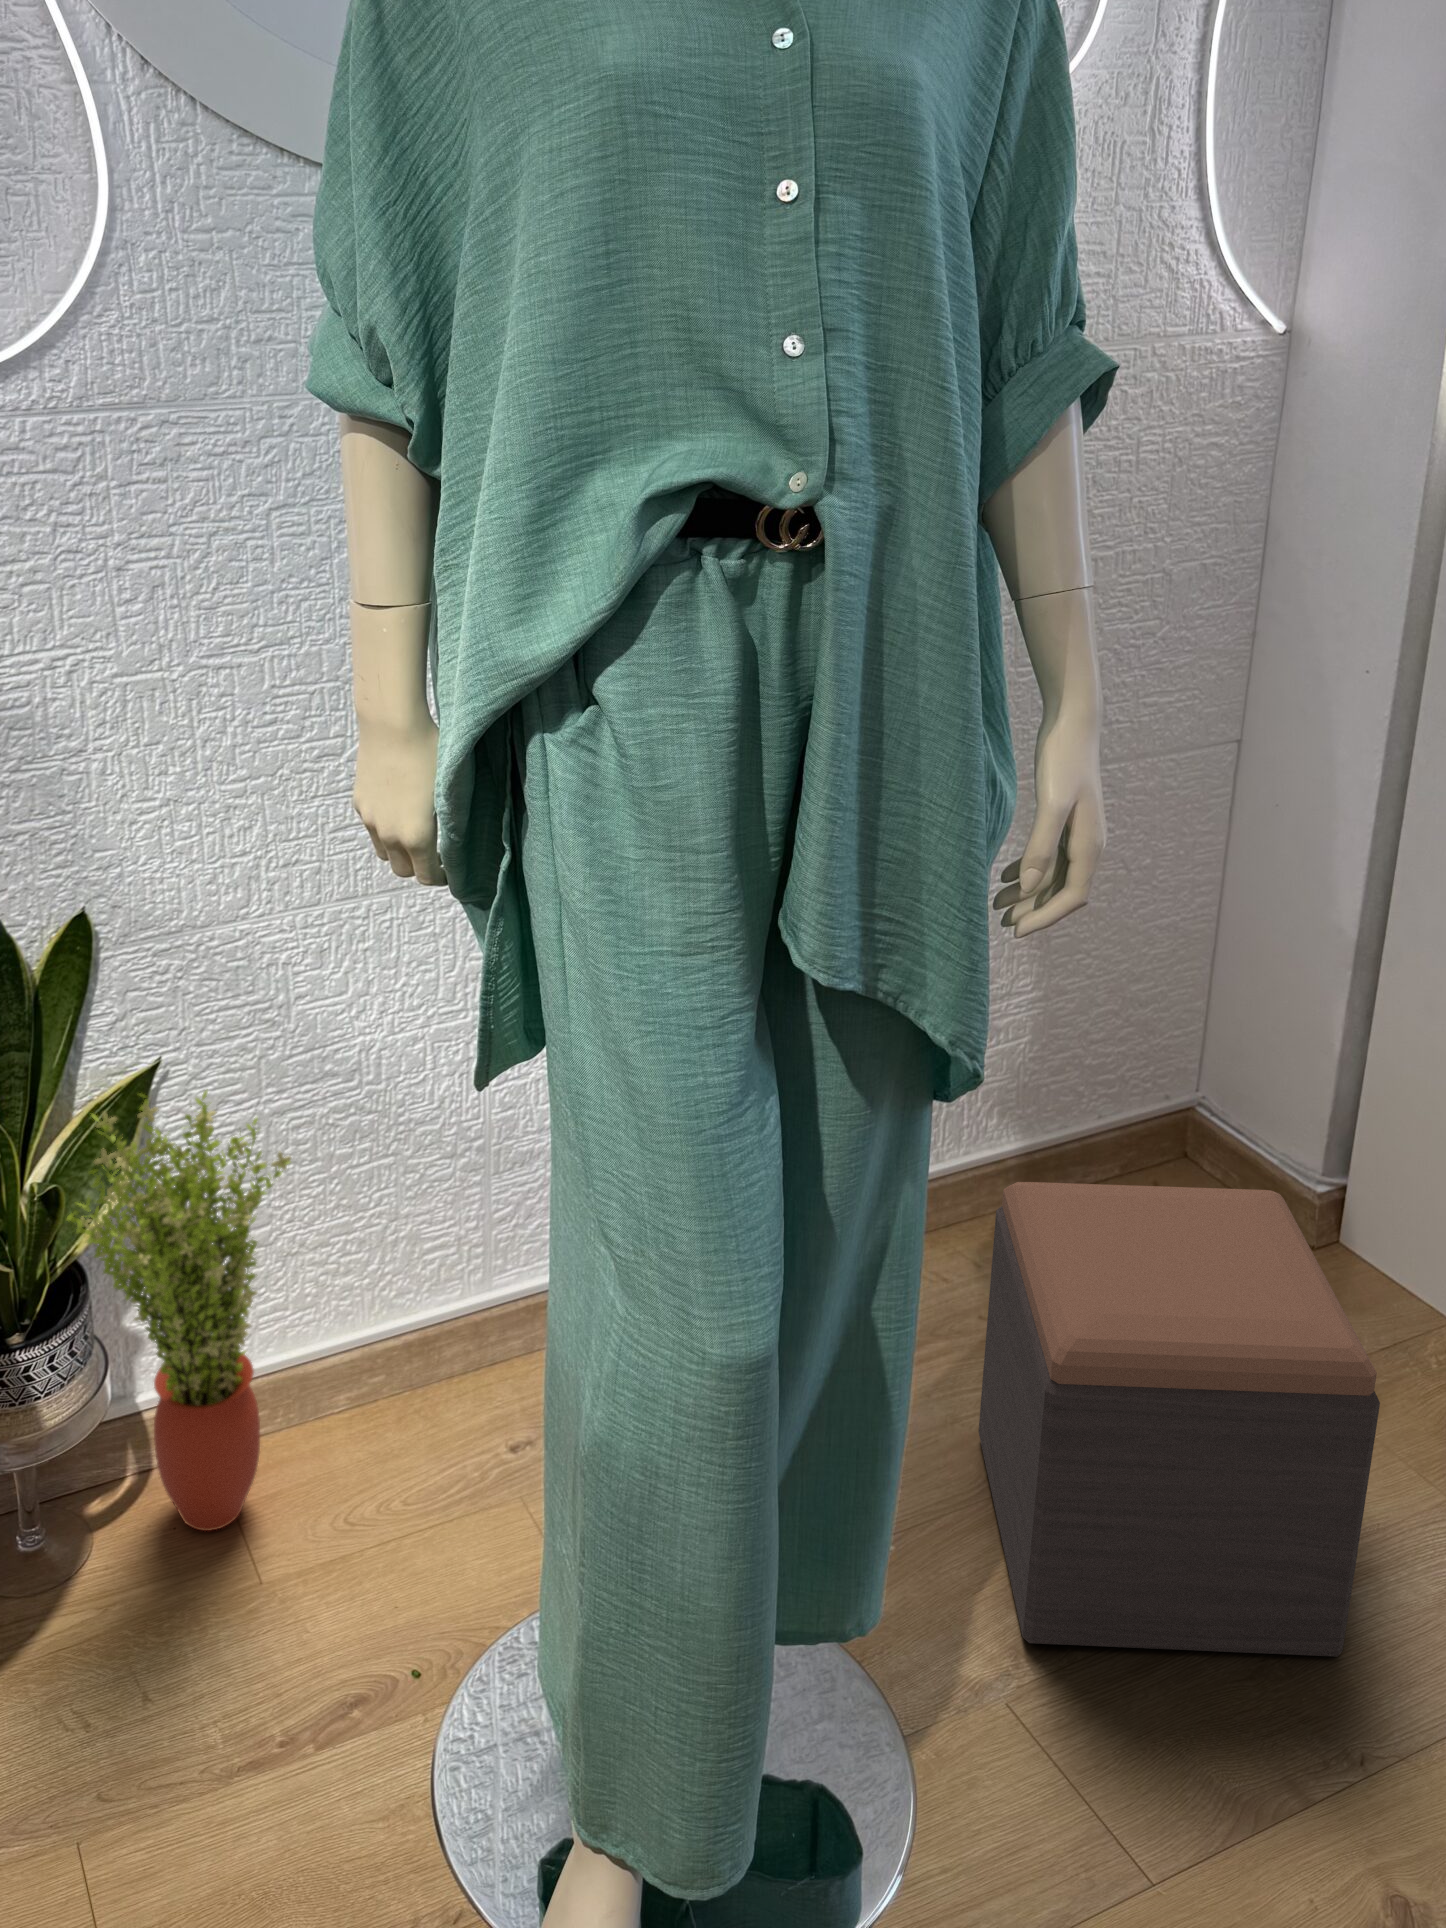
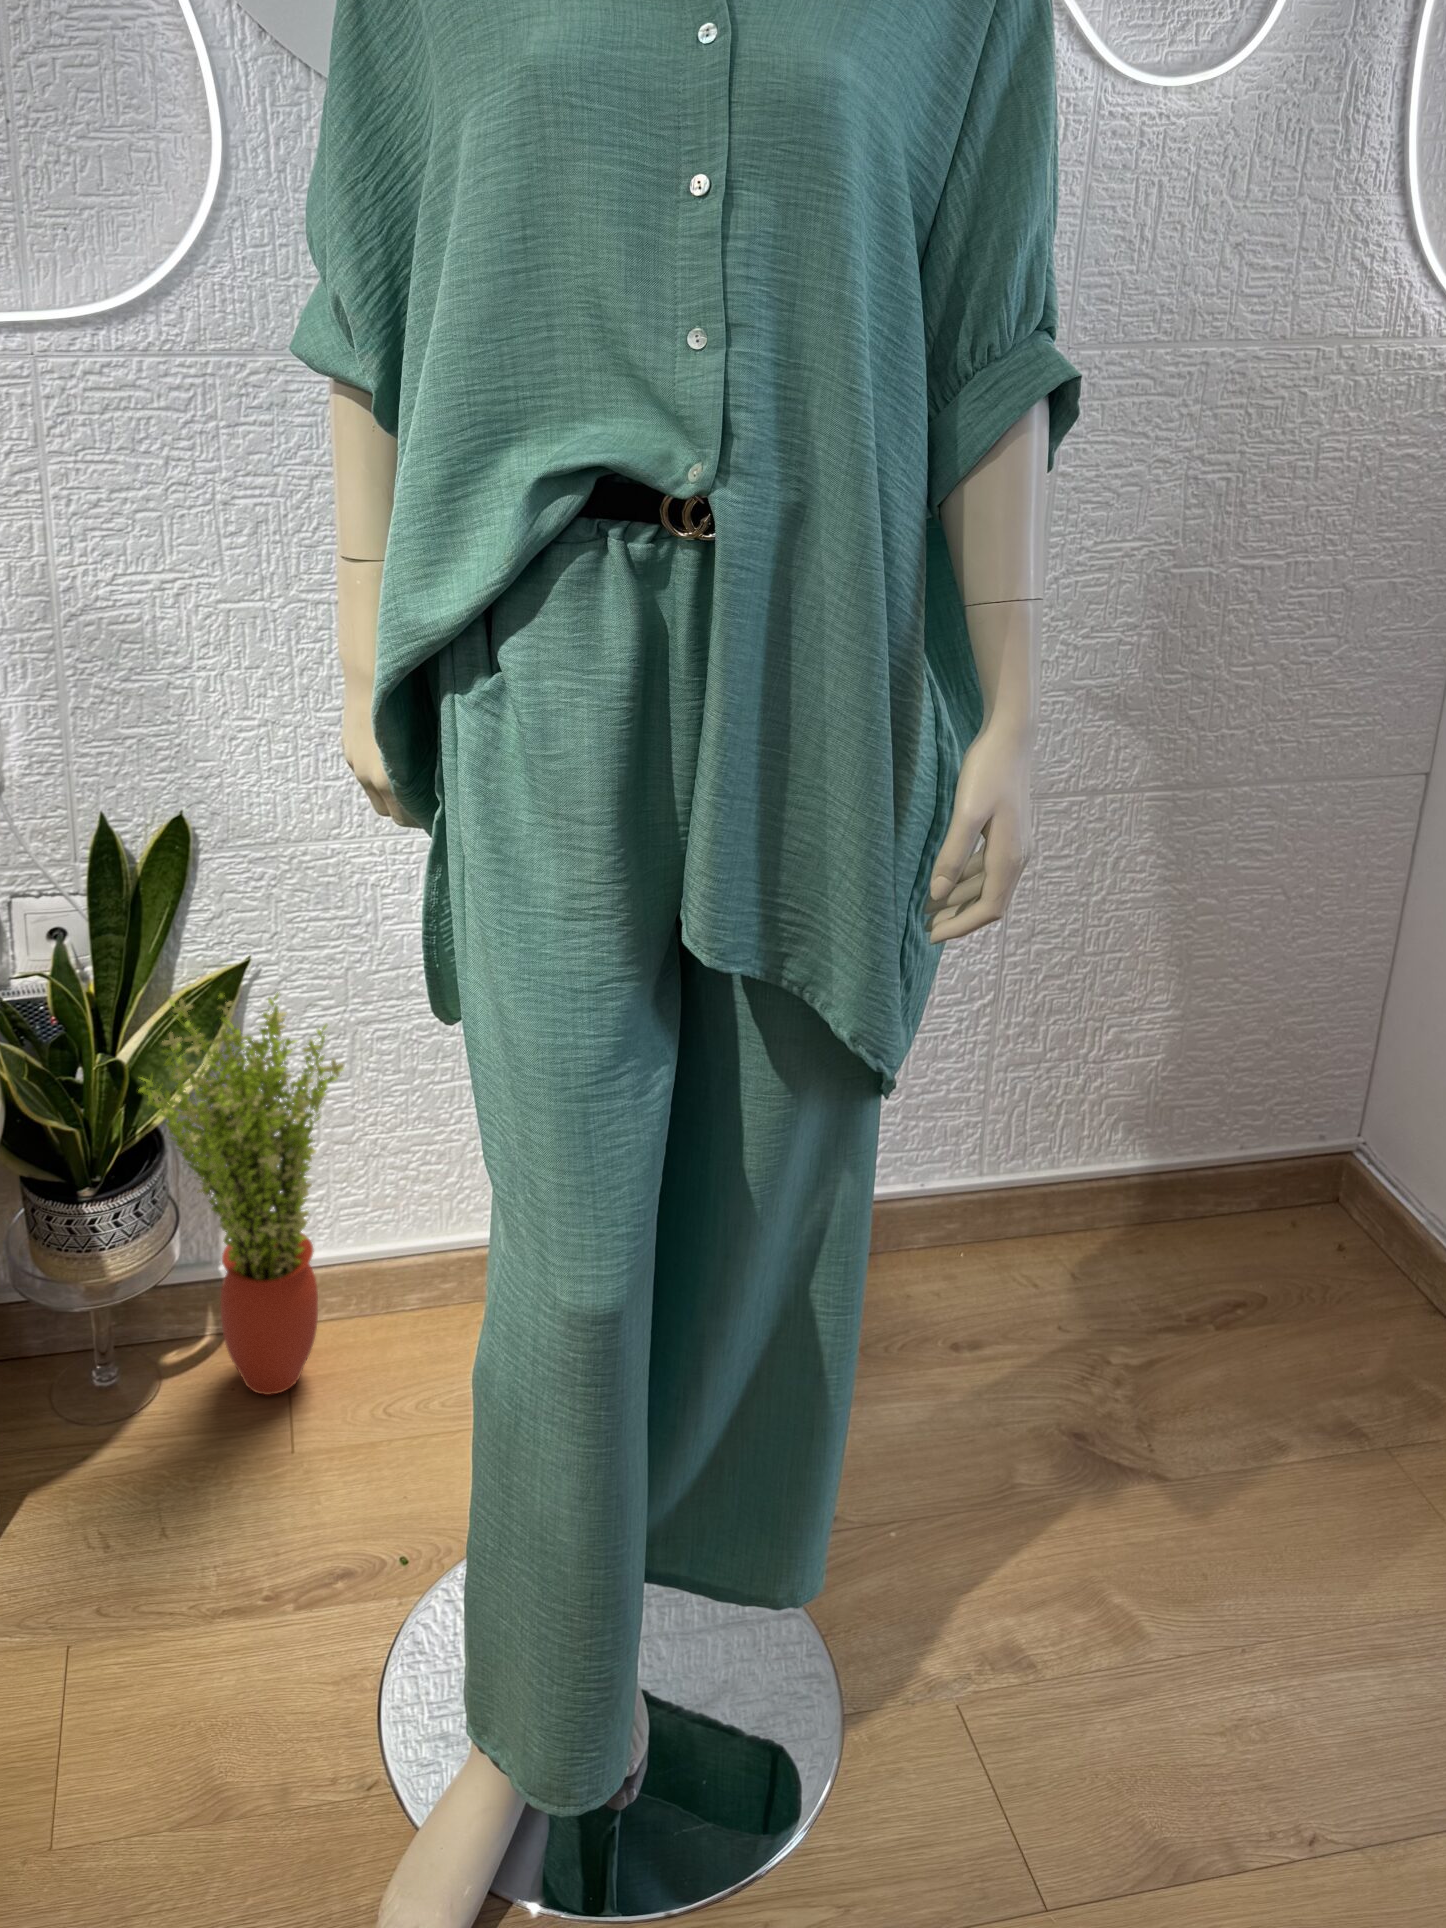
footstool: present [978,1182,1380,1657] -> none [989,1199,1378,1746]

